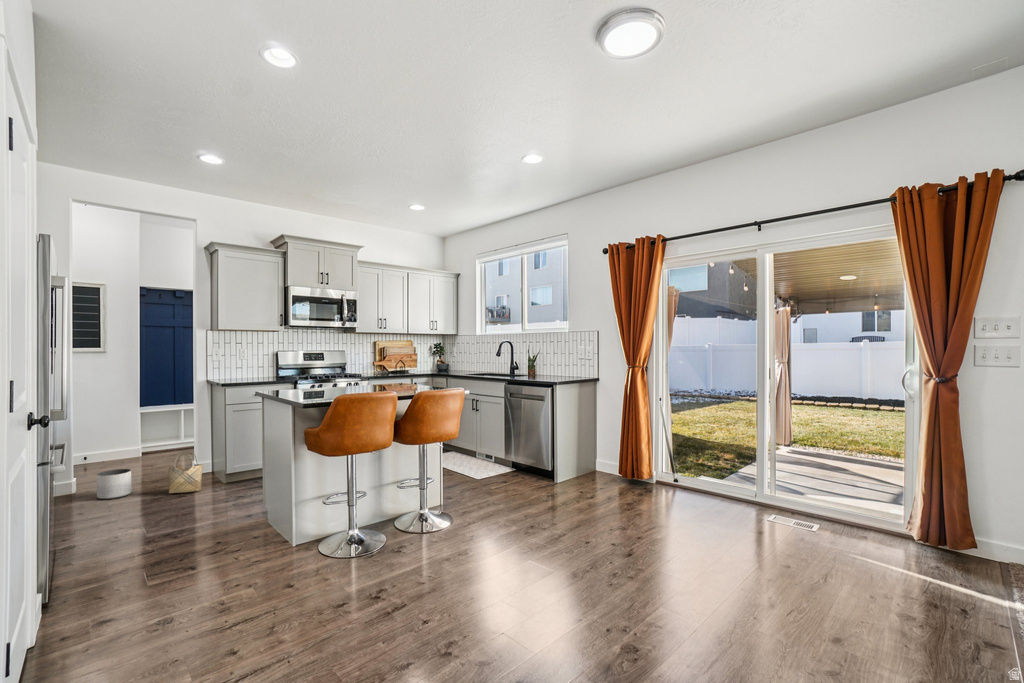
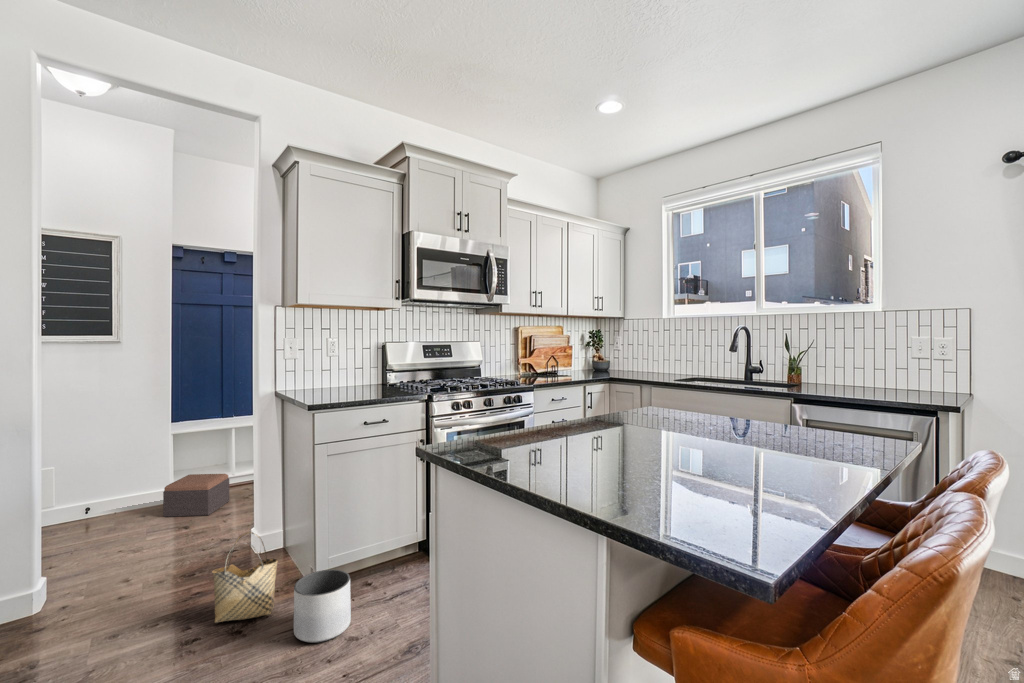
footstool: none [134,437,178,462] -> present [163,474,230,517]
planter: present [97,469,132,499] -> present [294,570,351,643]

